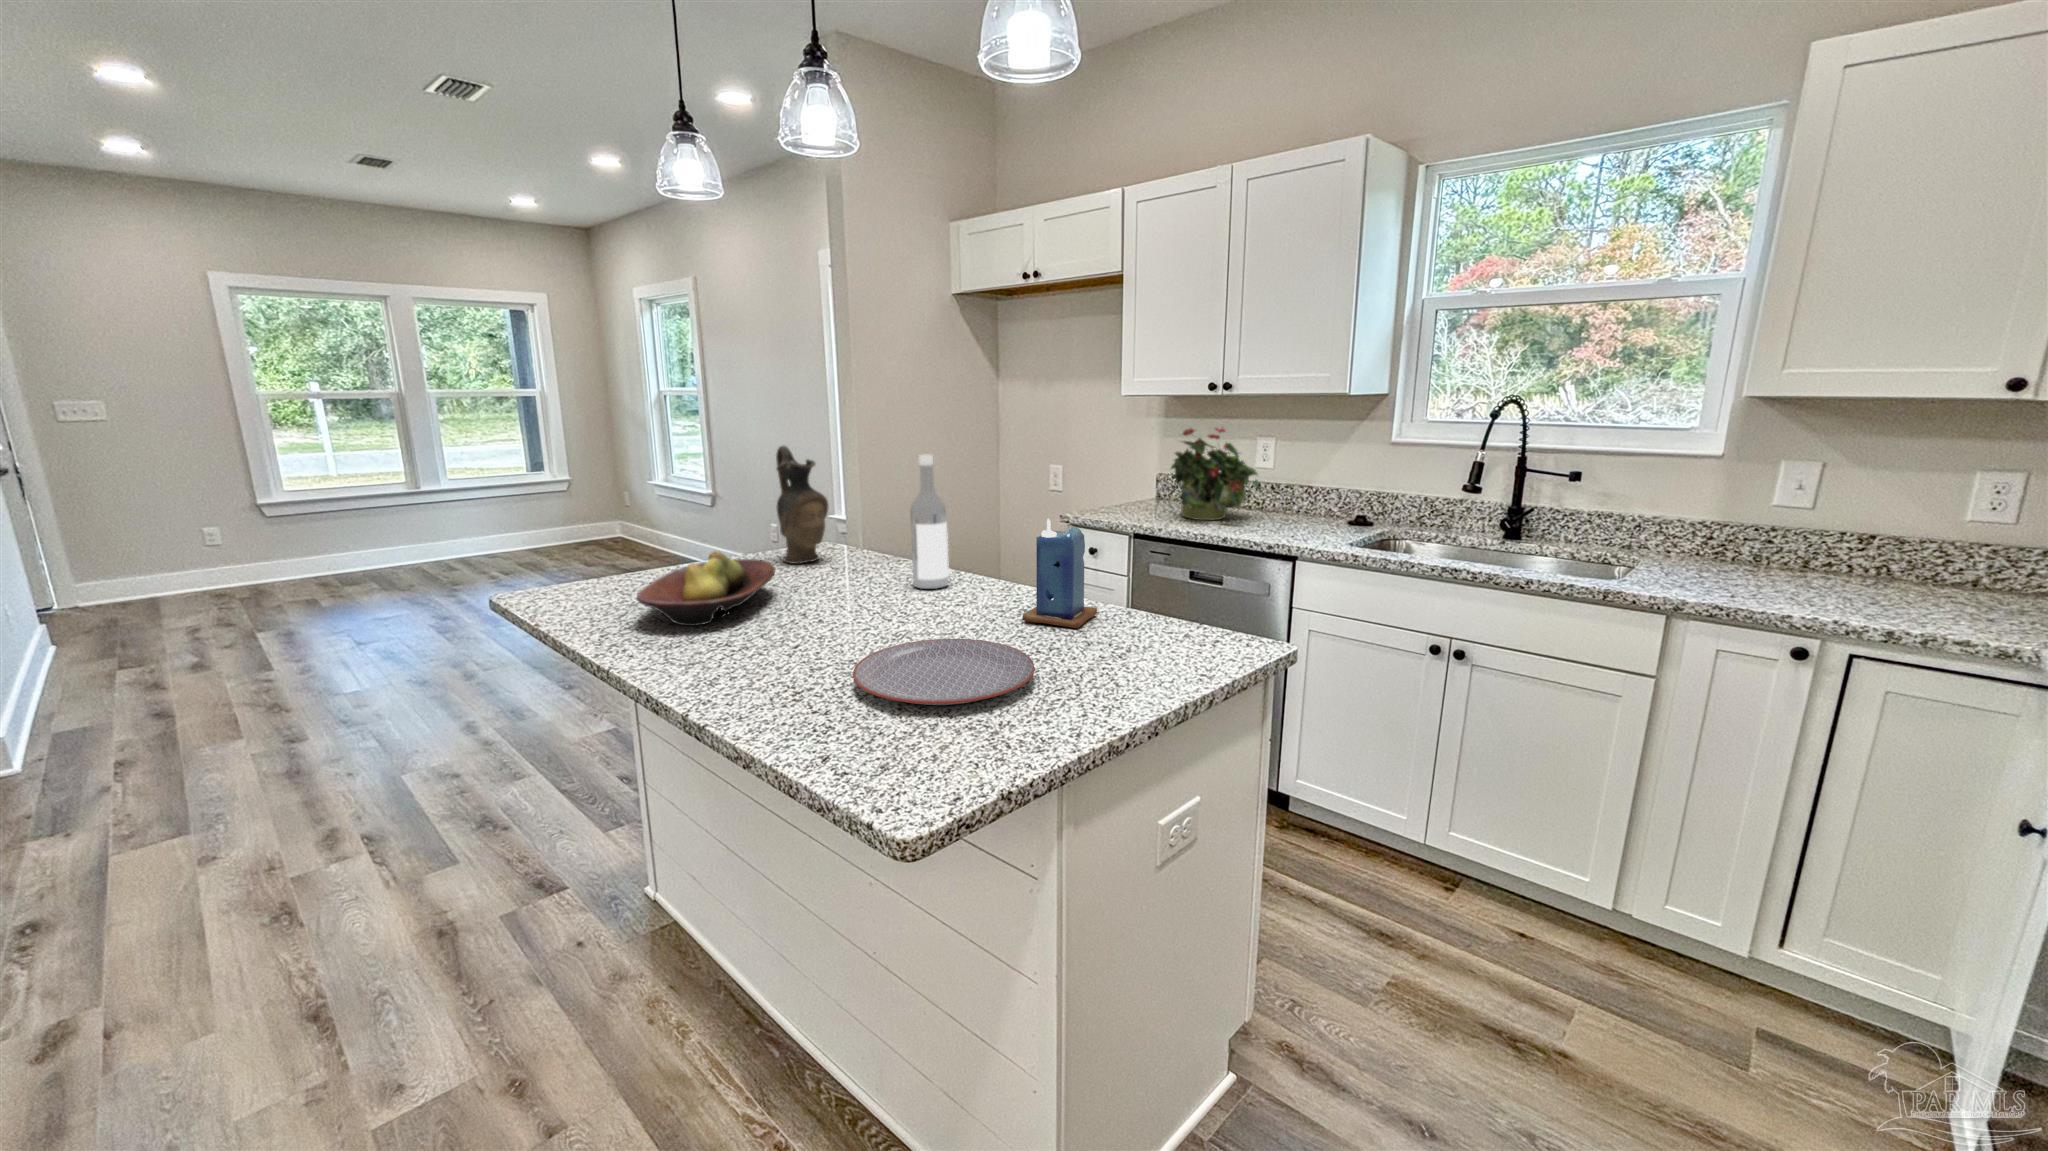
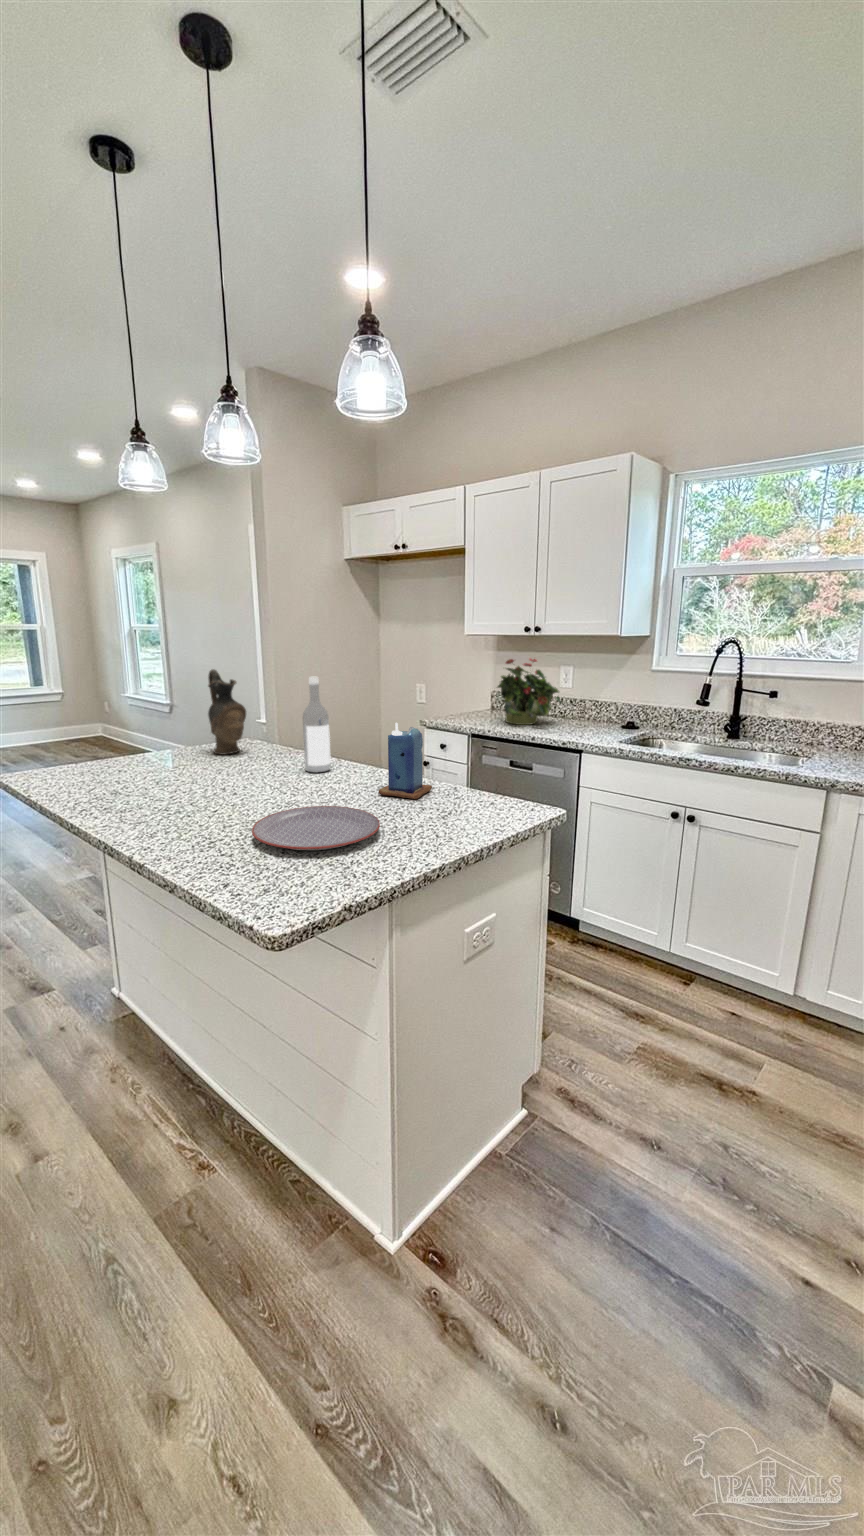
fruit bowl: present [636,551,775,626] -> none [102,745,205,798]

